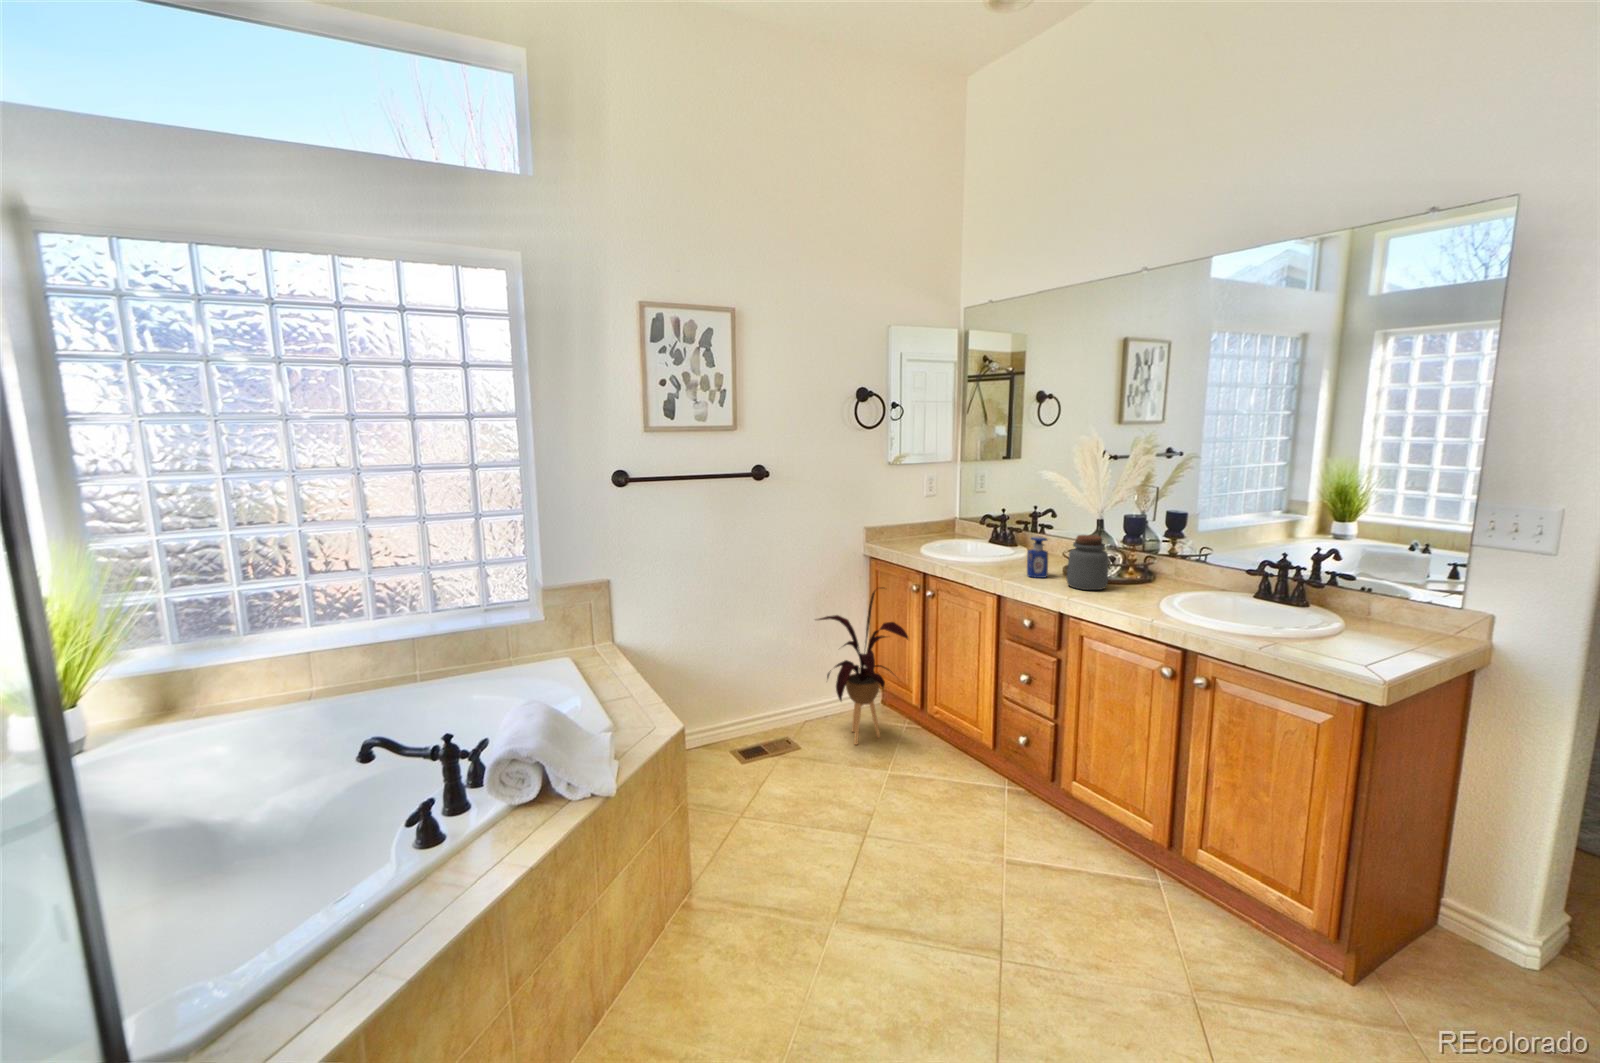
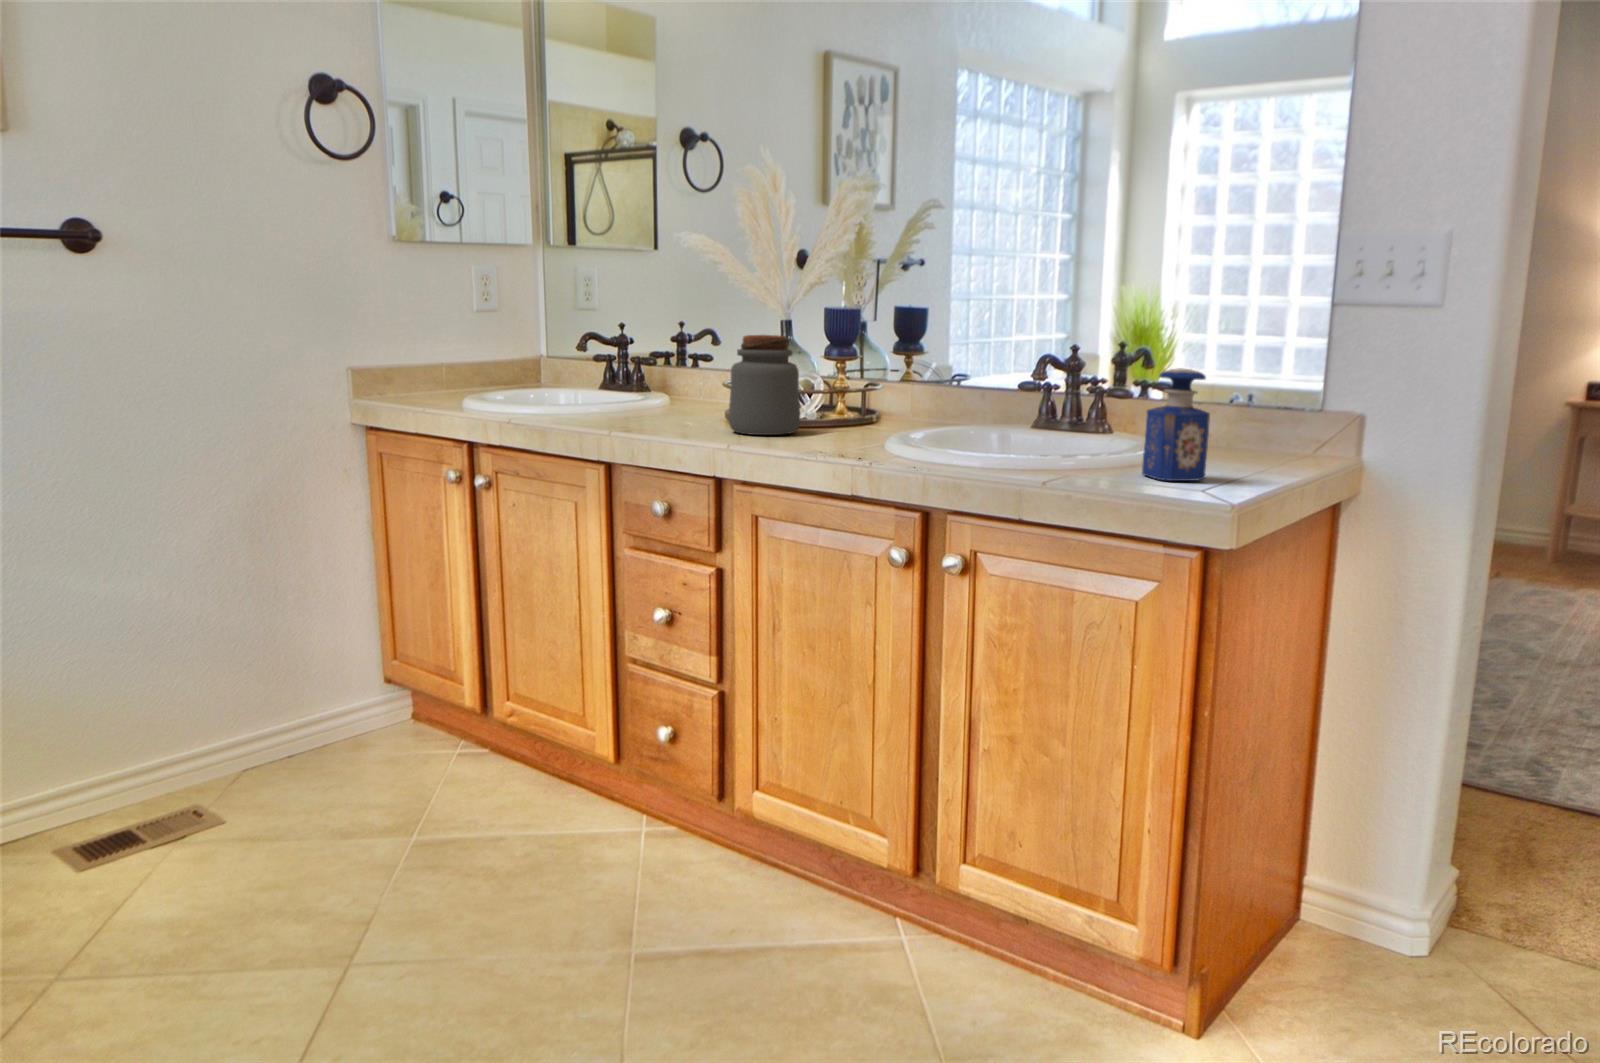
perfume bottle: present [1027,536,1048,578] -> present [1142,368,1210,481]
house plant: present [818,591,908,744] -> none [233,472,441,801]

